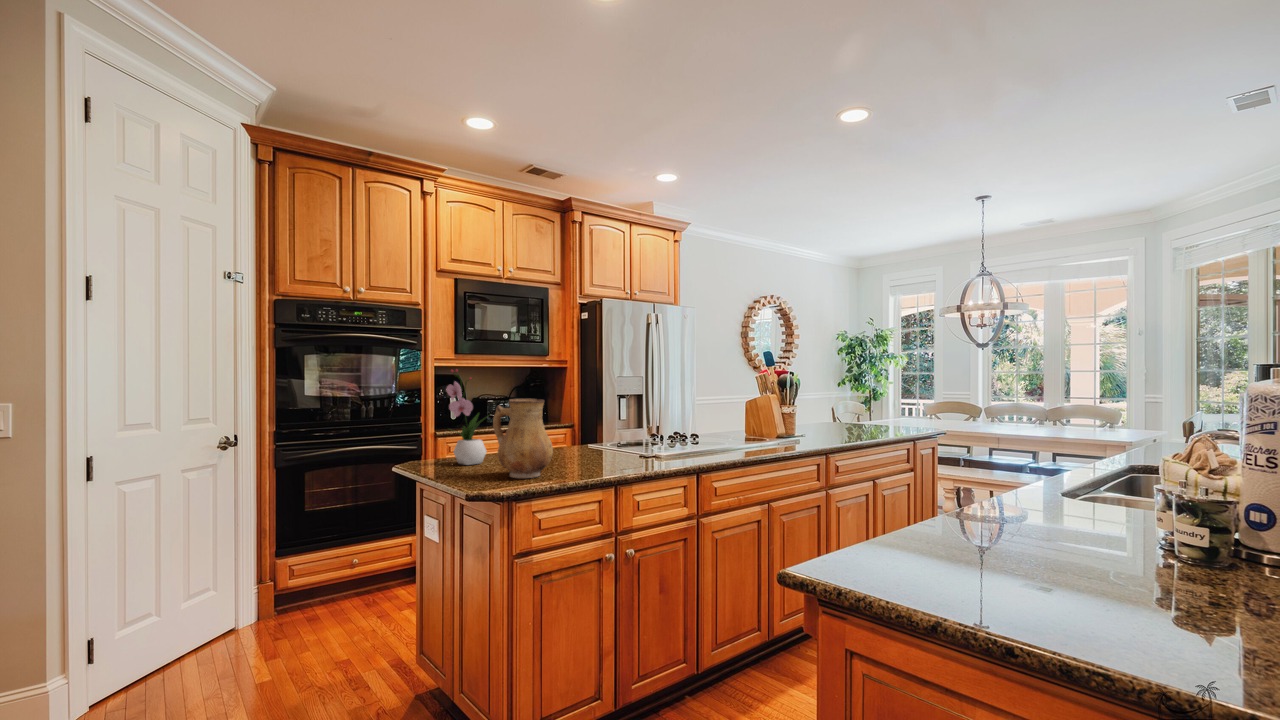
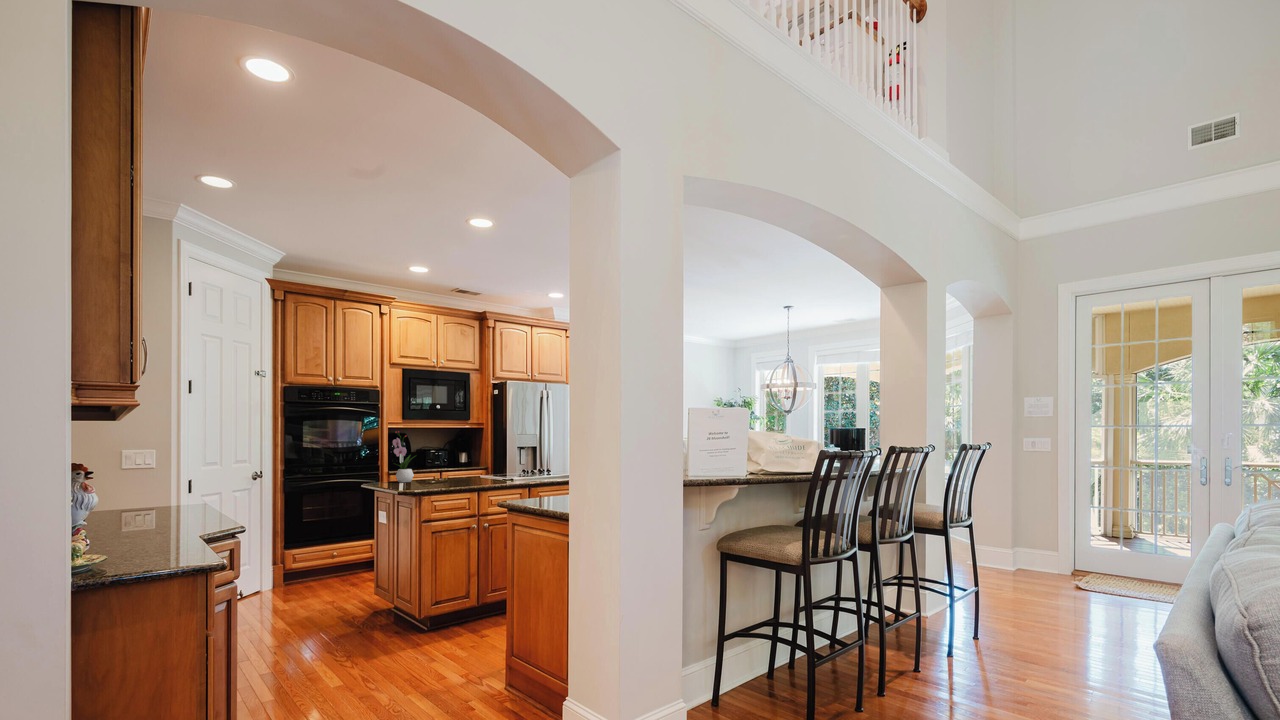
ceramic pitcher: present [493,399,553,478] -> none [416,446,446,486]

